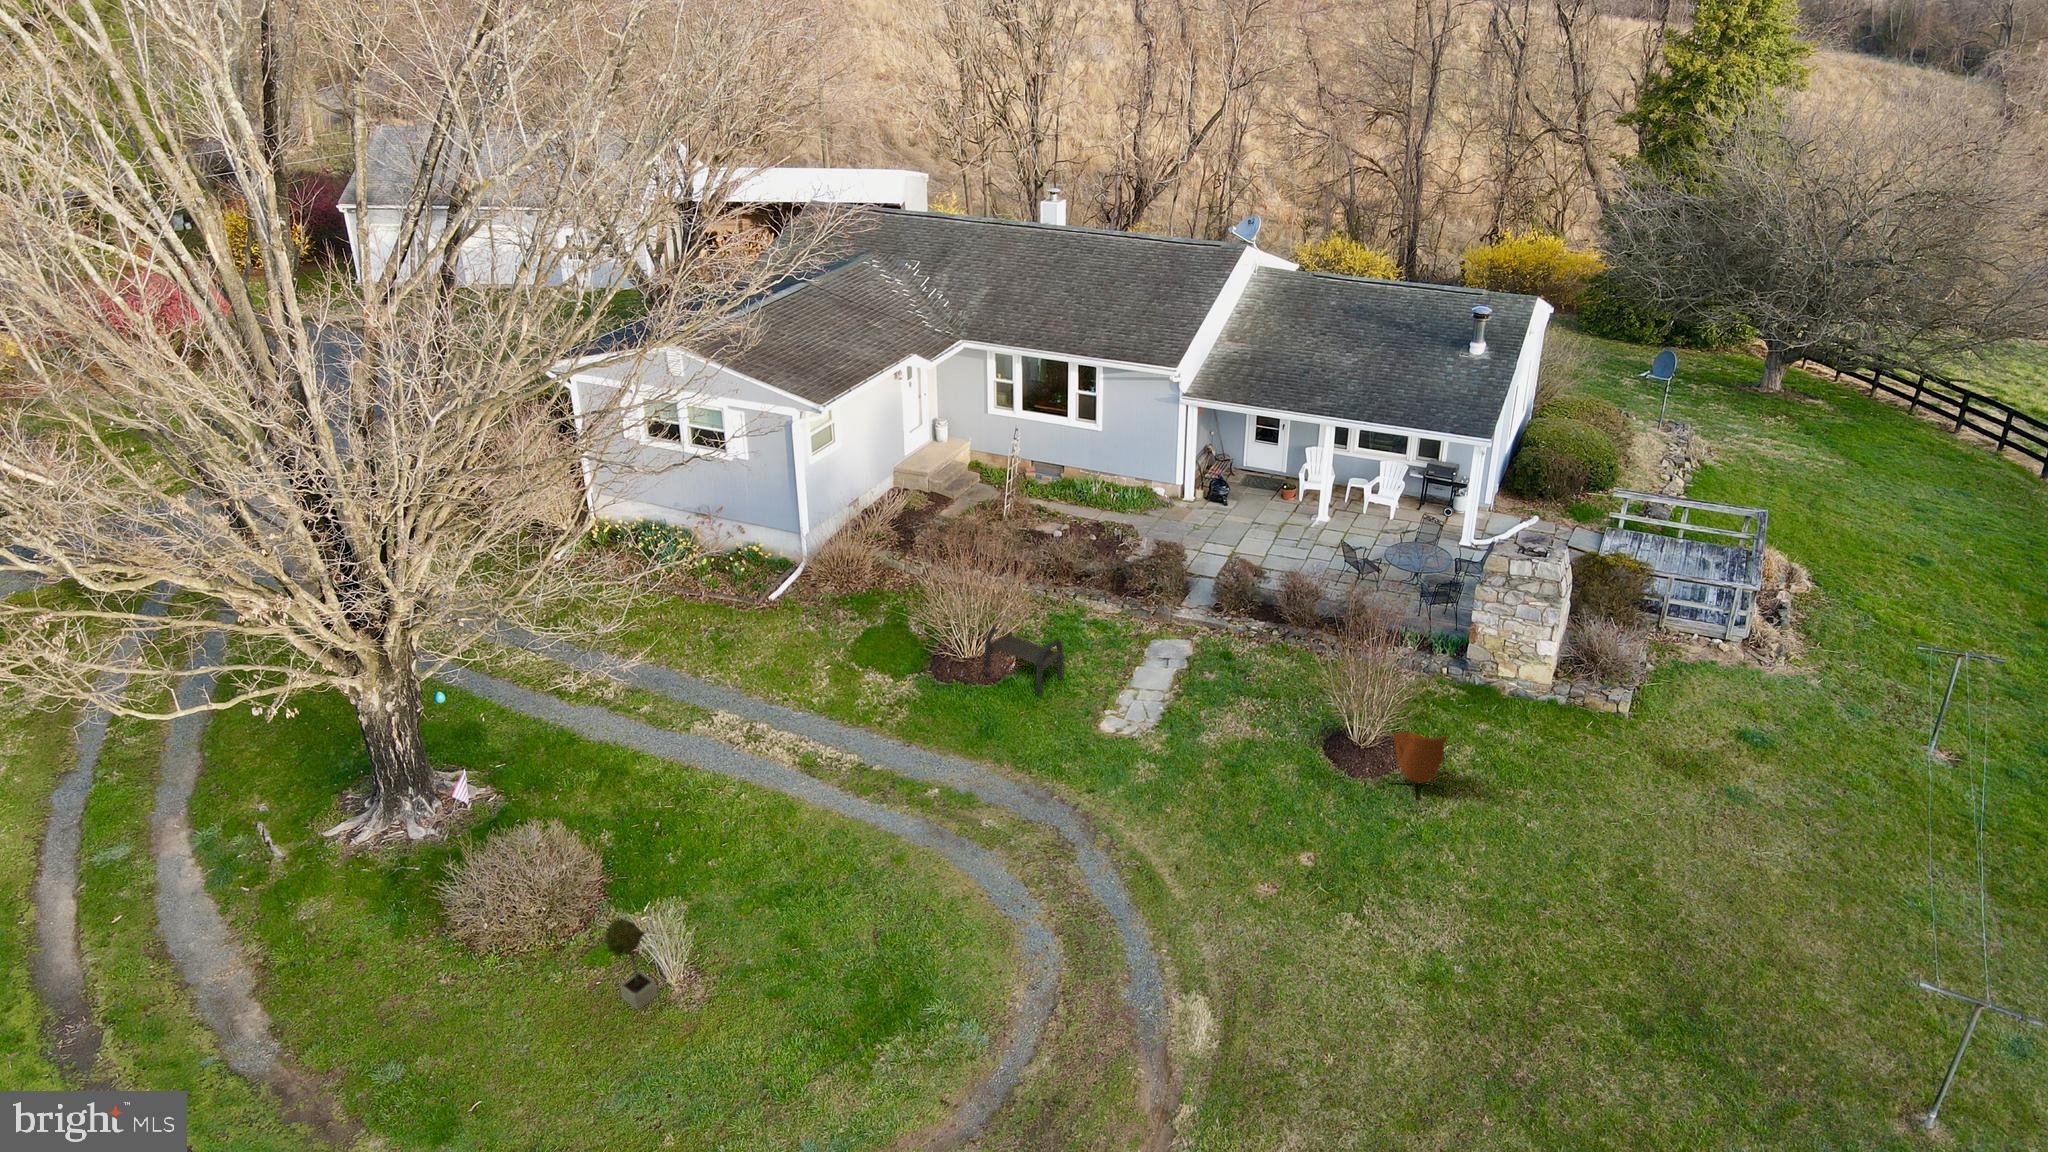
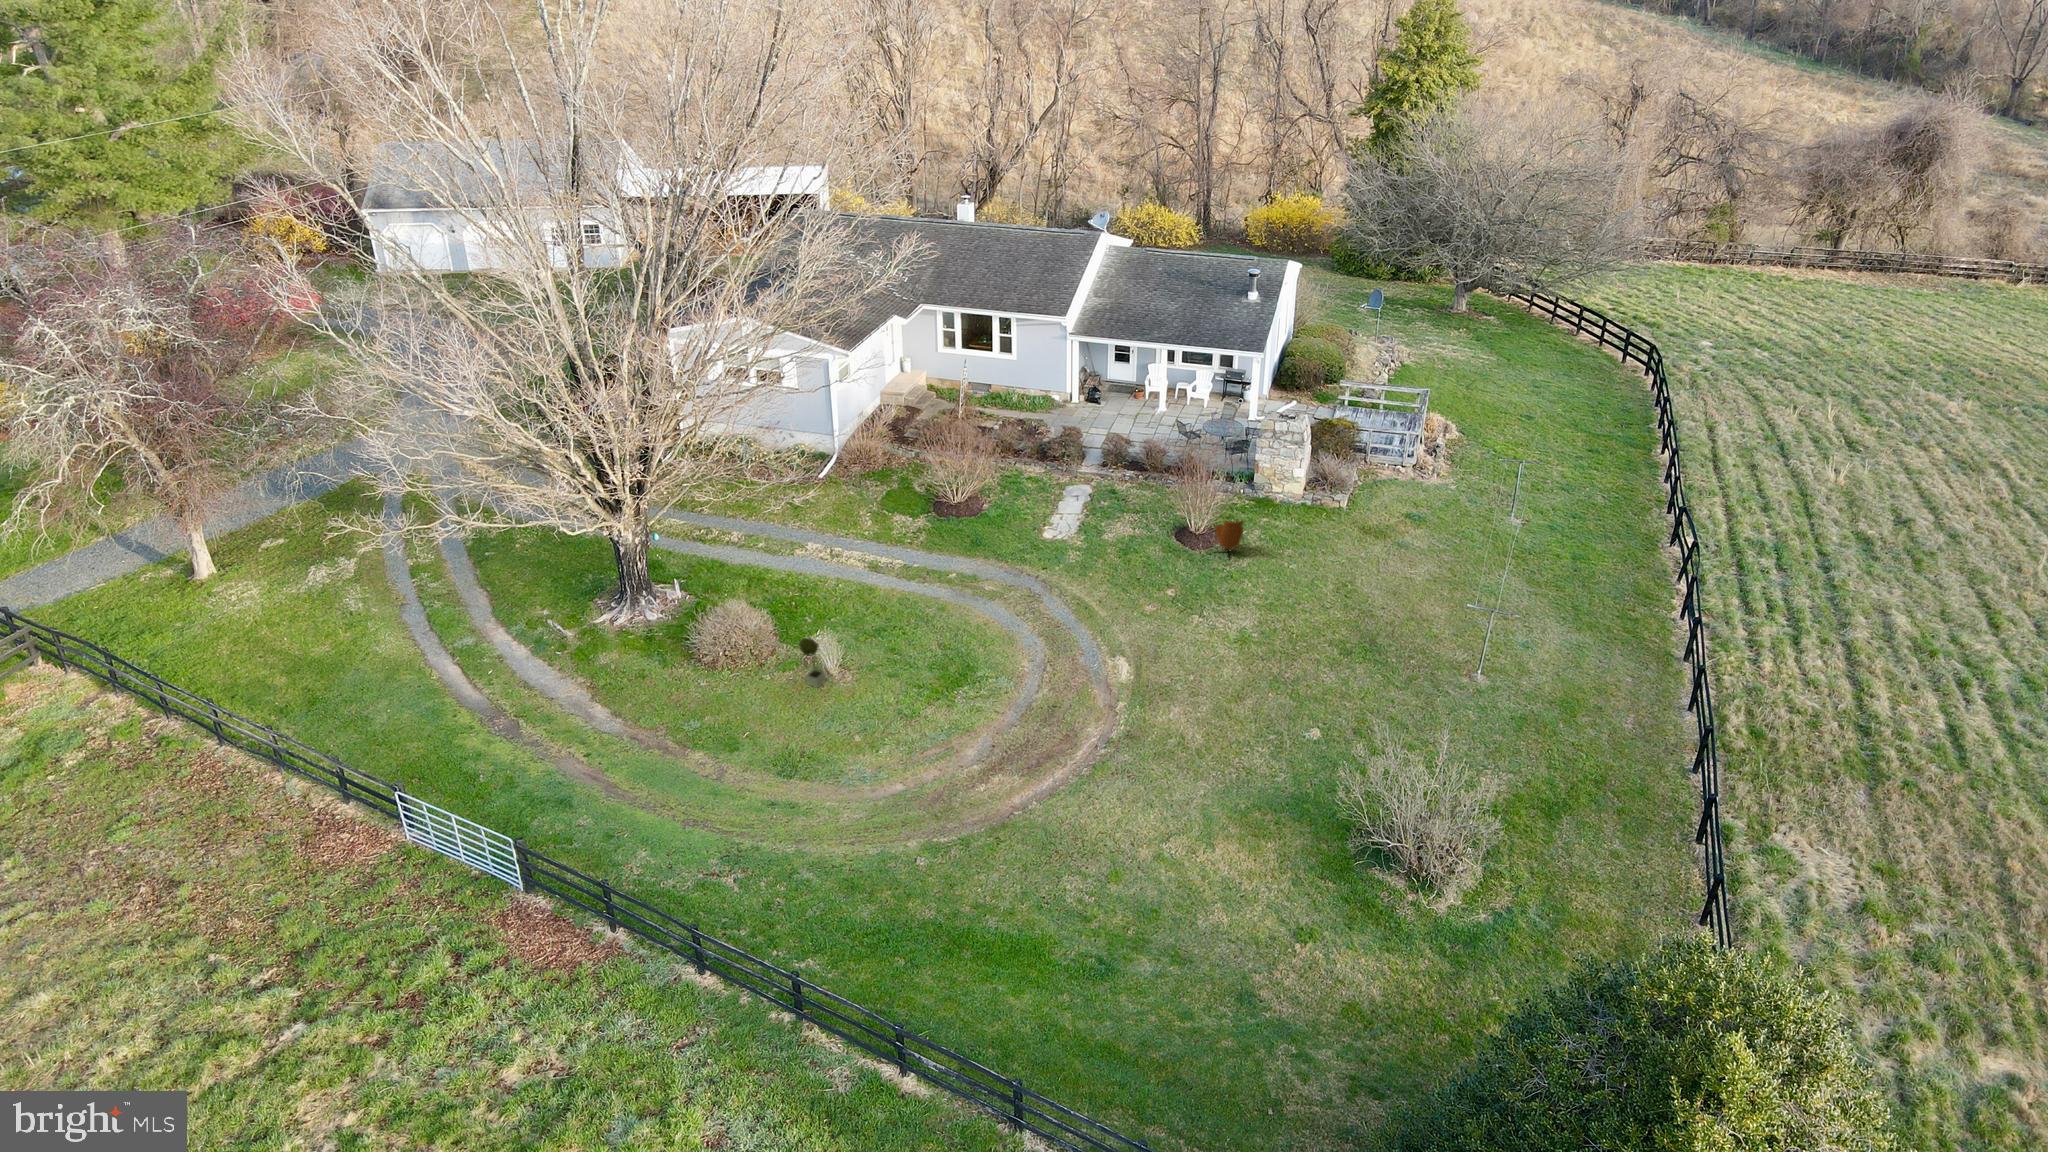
bench: present [985,628,1063,696] -> none [968,478,1016,522]

